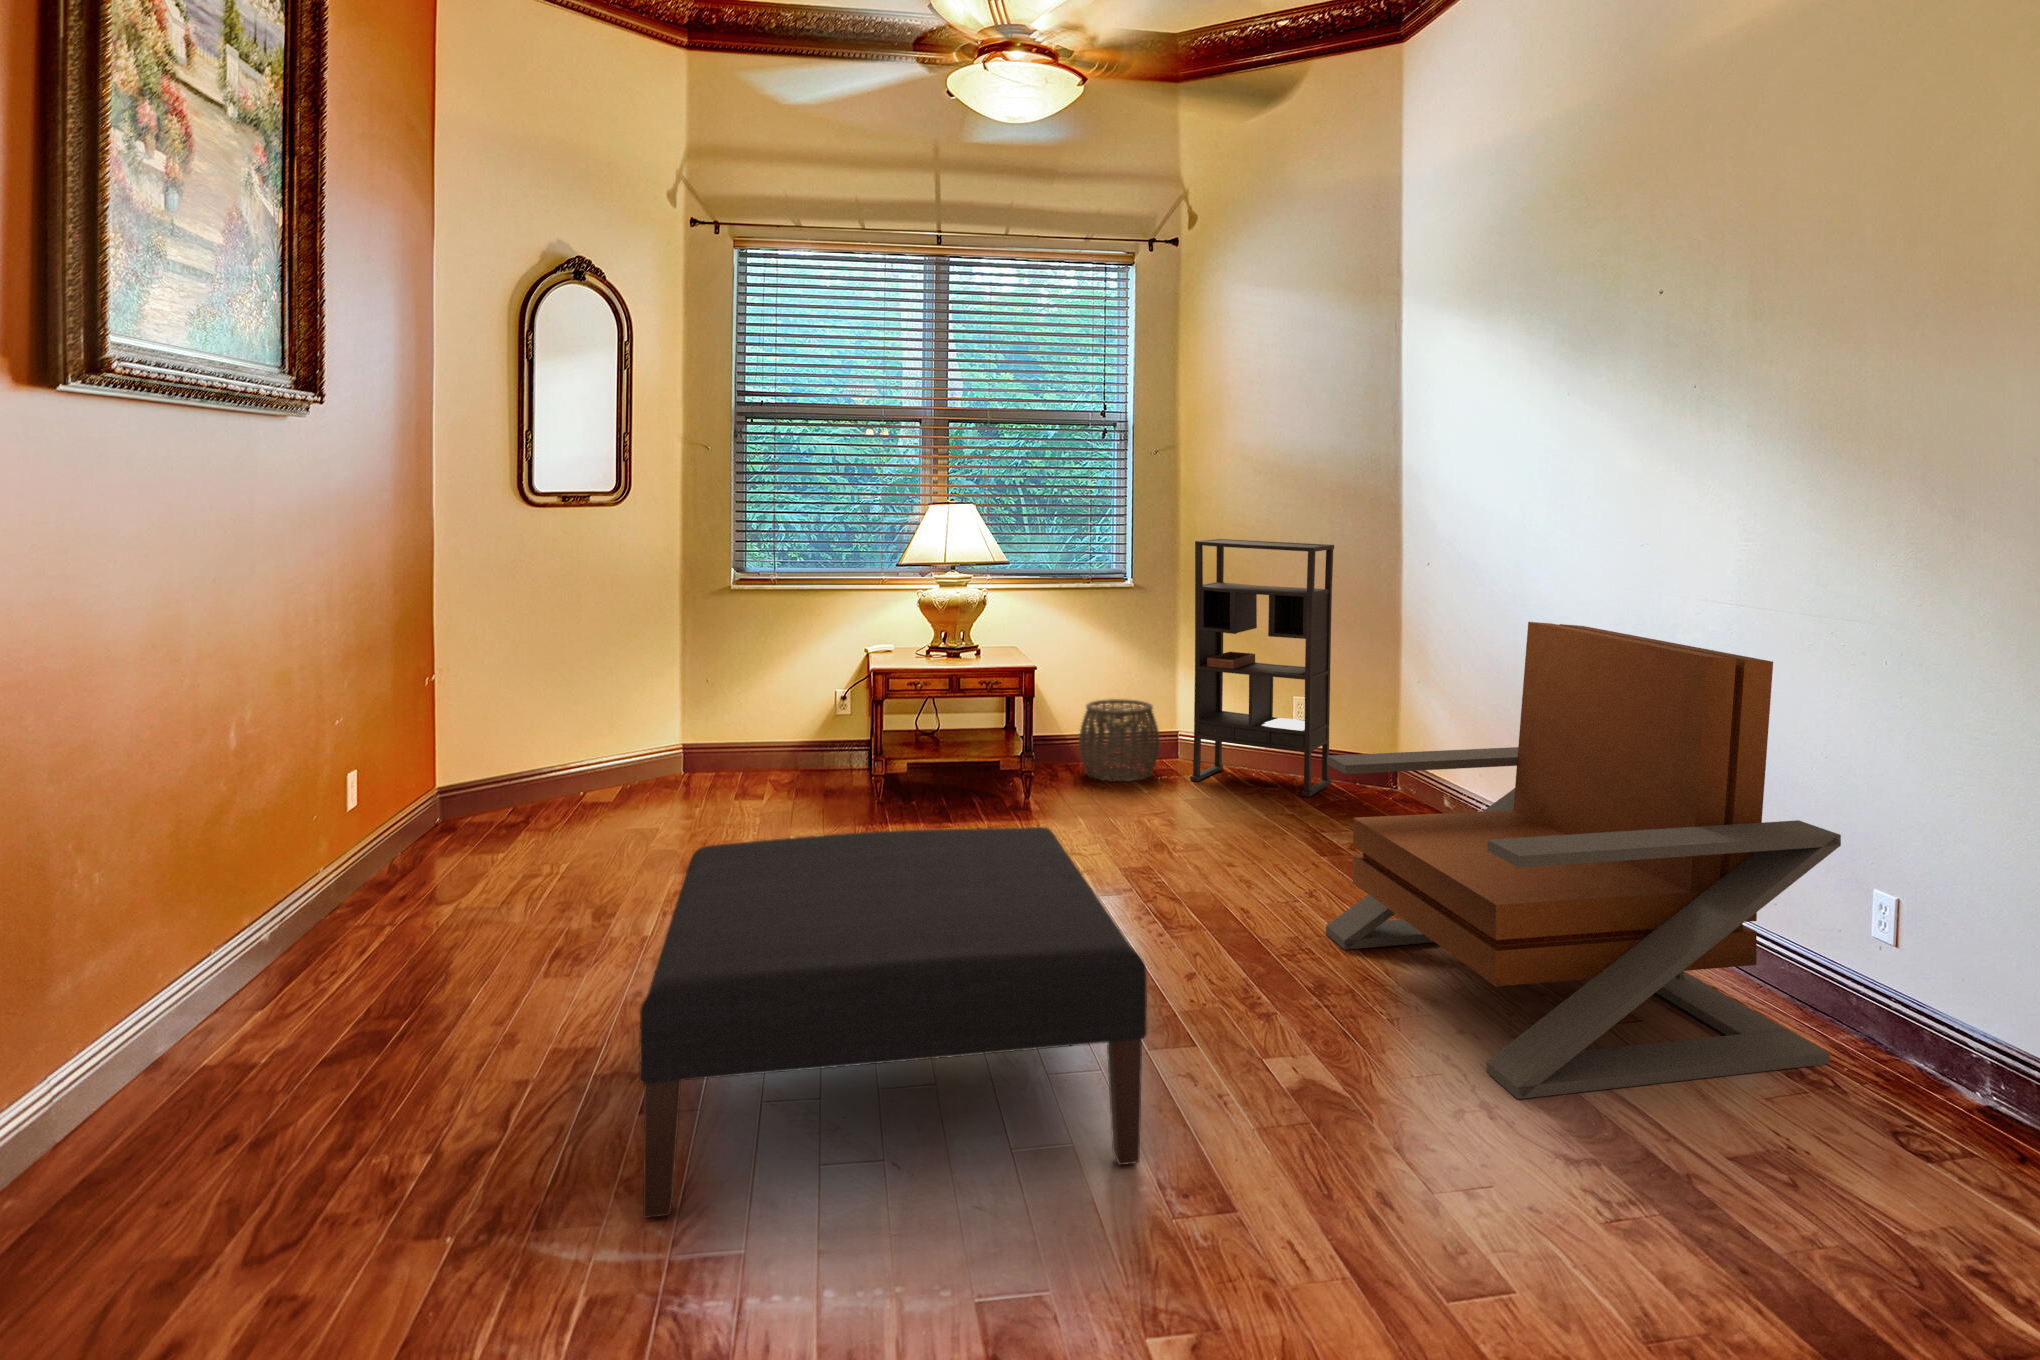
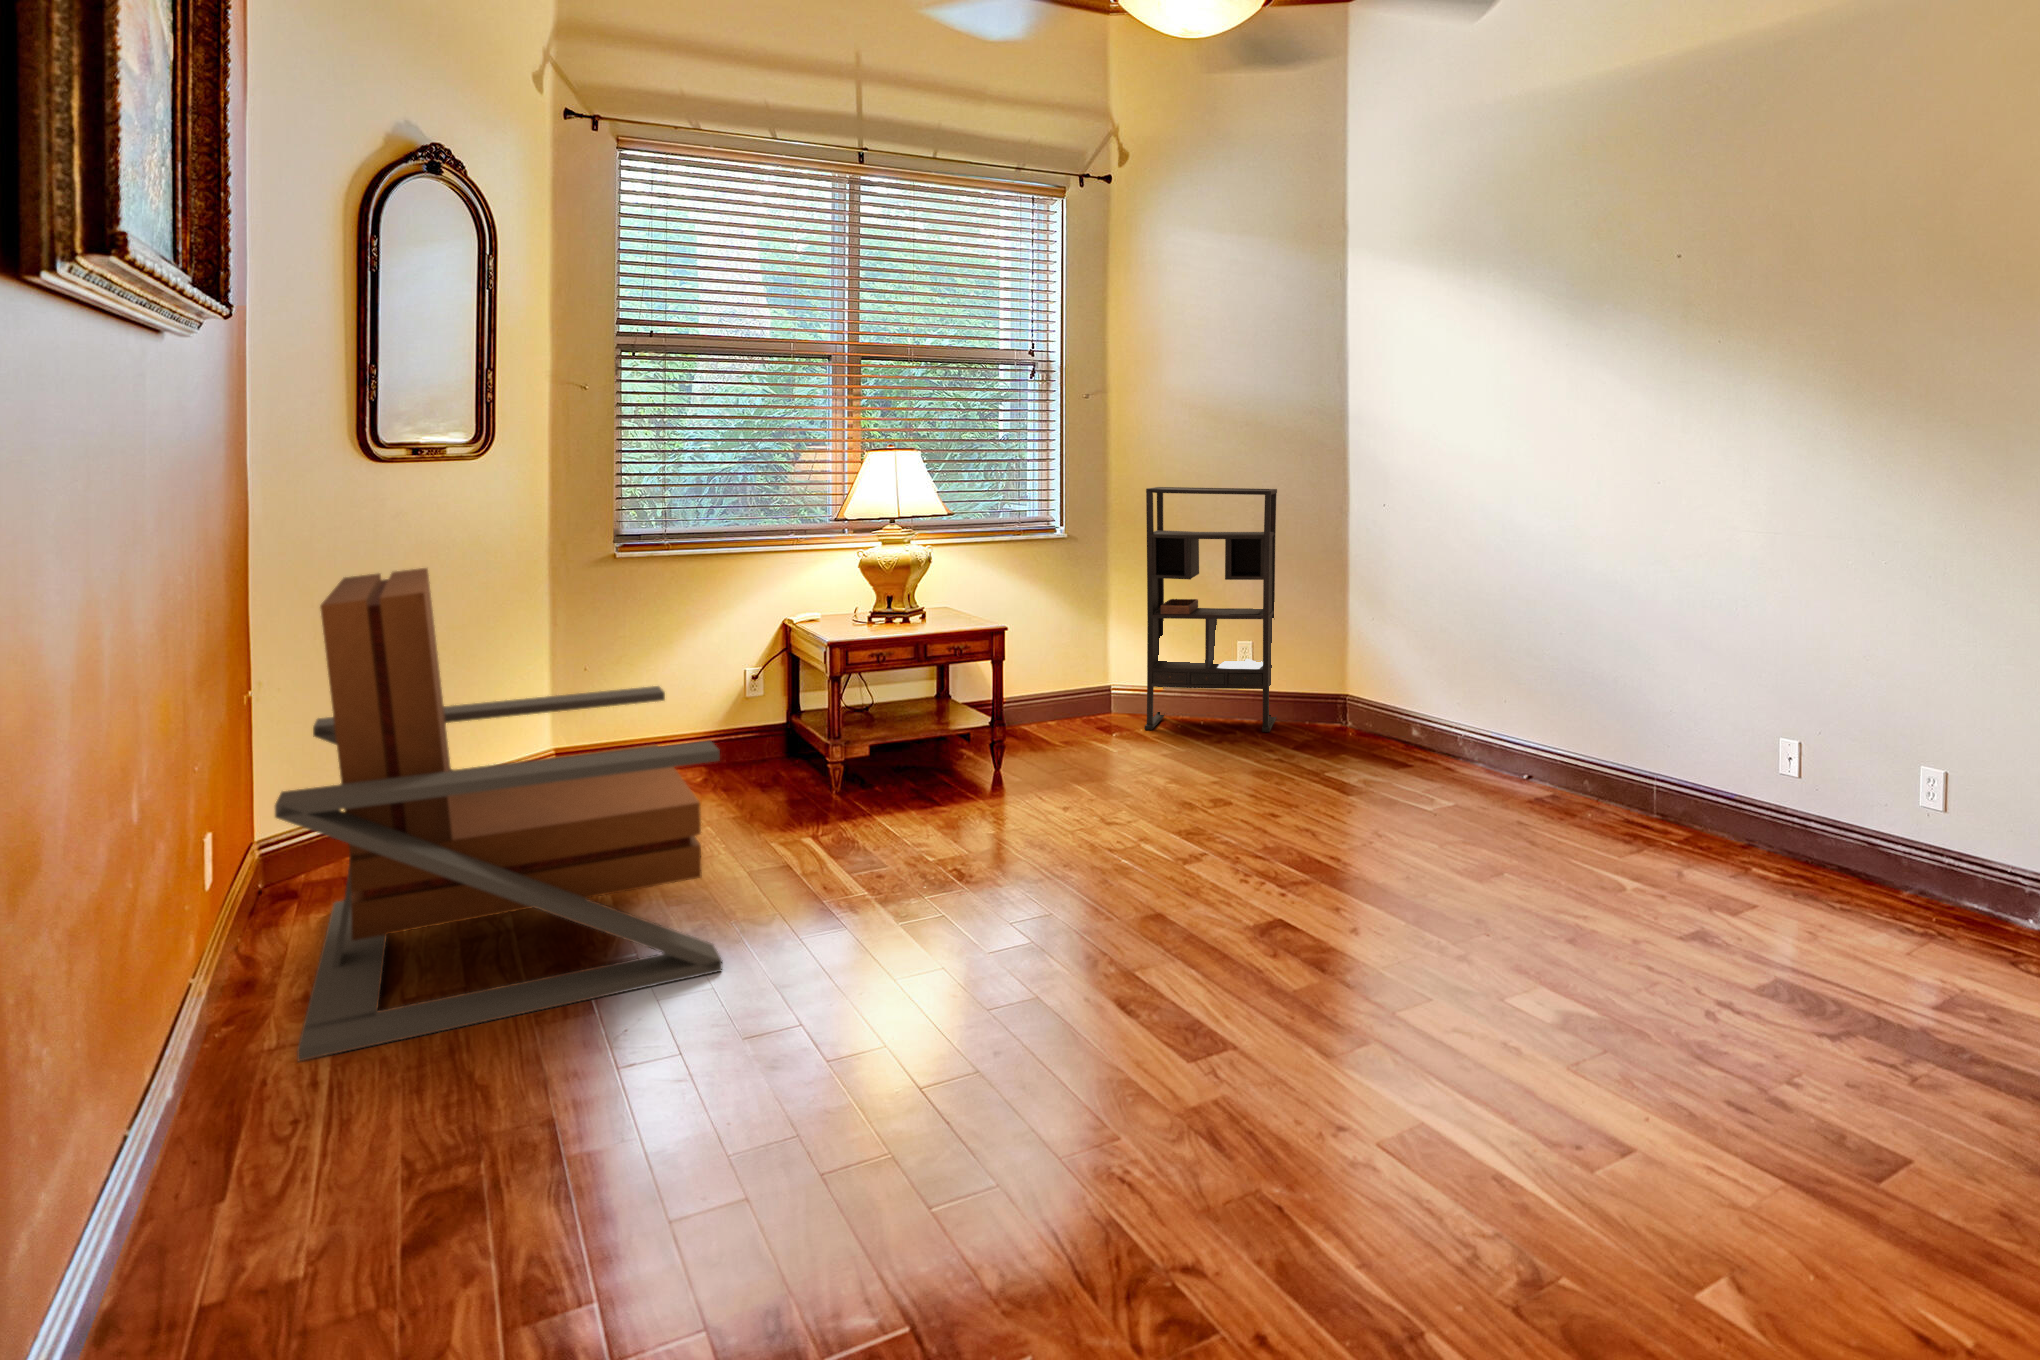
lounge chair: present [1326,622,1841,1099] -> present [275,568,722,1062]
woven basket: present [1079,699,1160,782] -> none [1026,655,1113,739]
ottoman: present [639,827,1147,1218] -> none [853,764,1468,1217]

